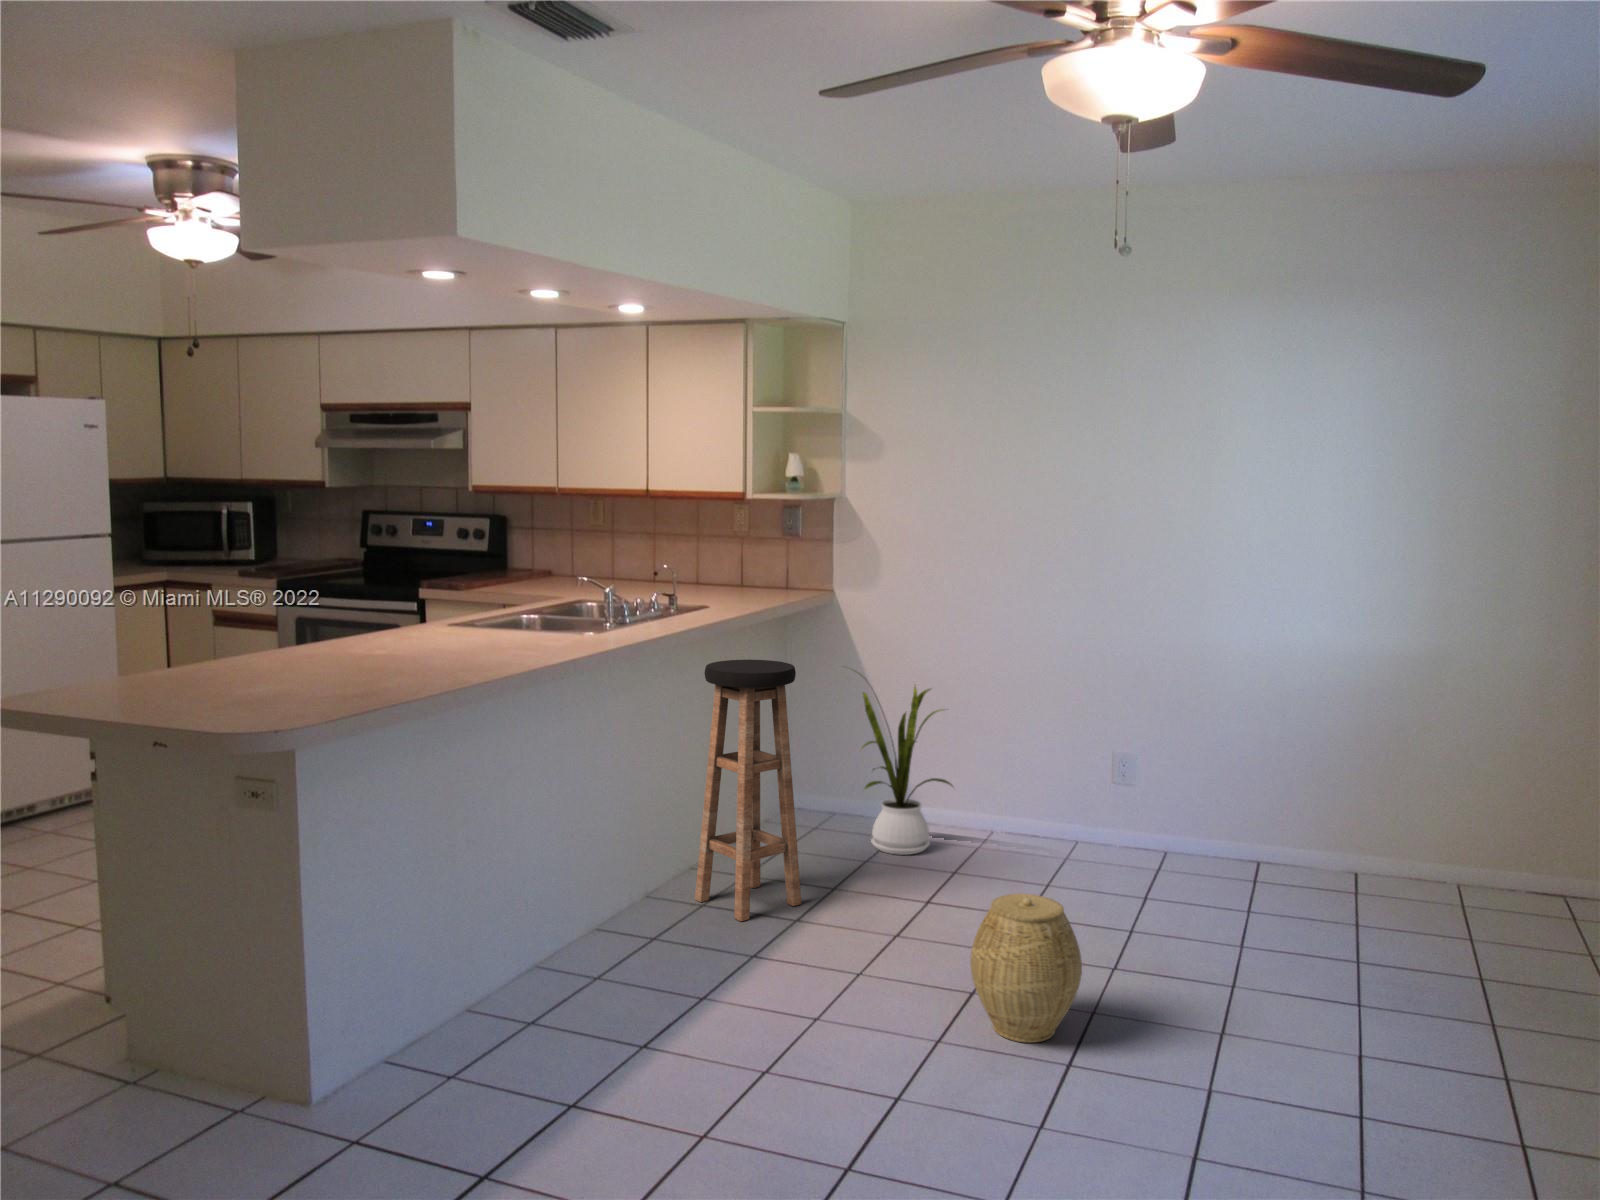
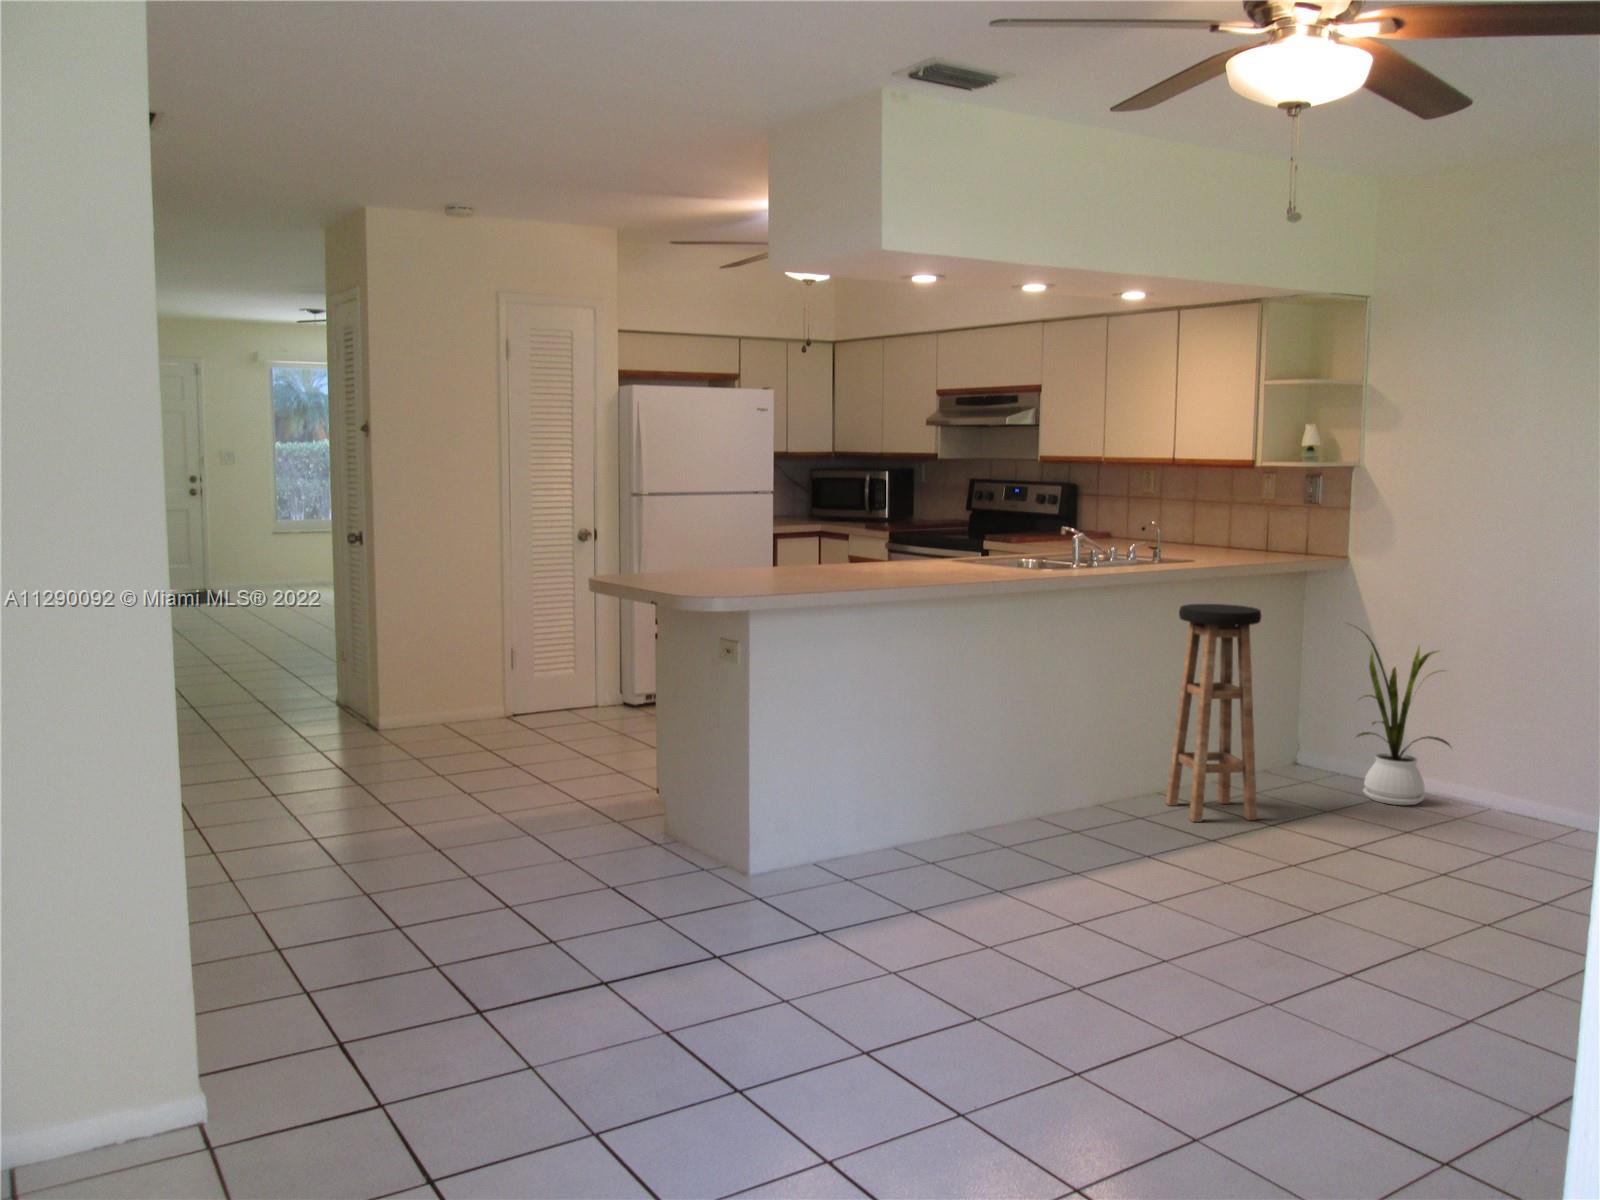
woven basket: present [970,893,1082,1043] -> none [1338,808,1445,935]

